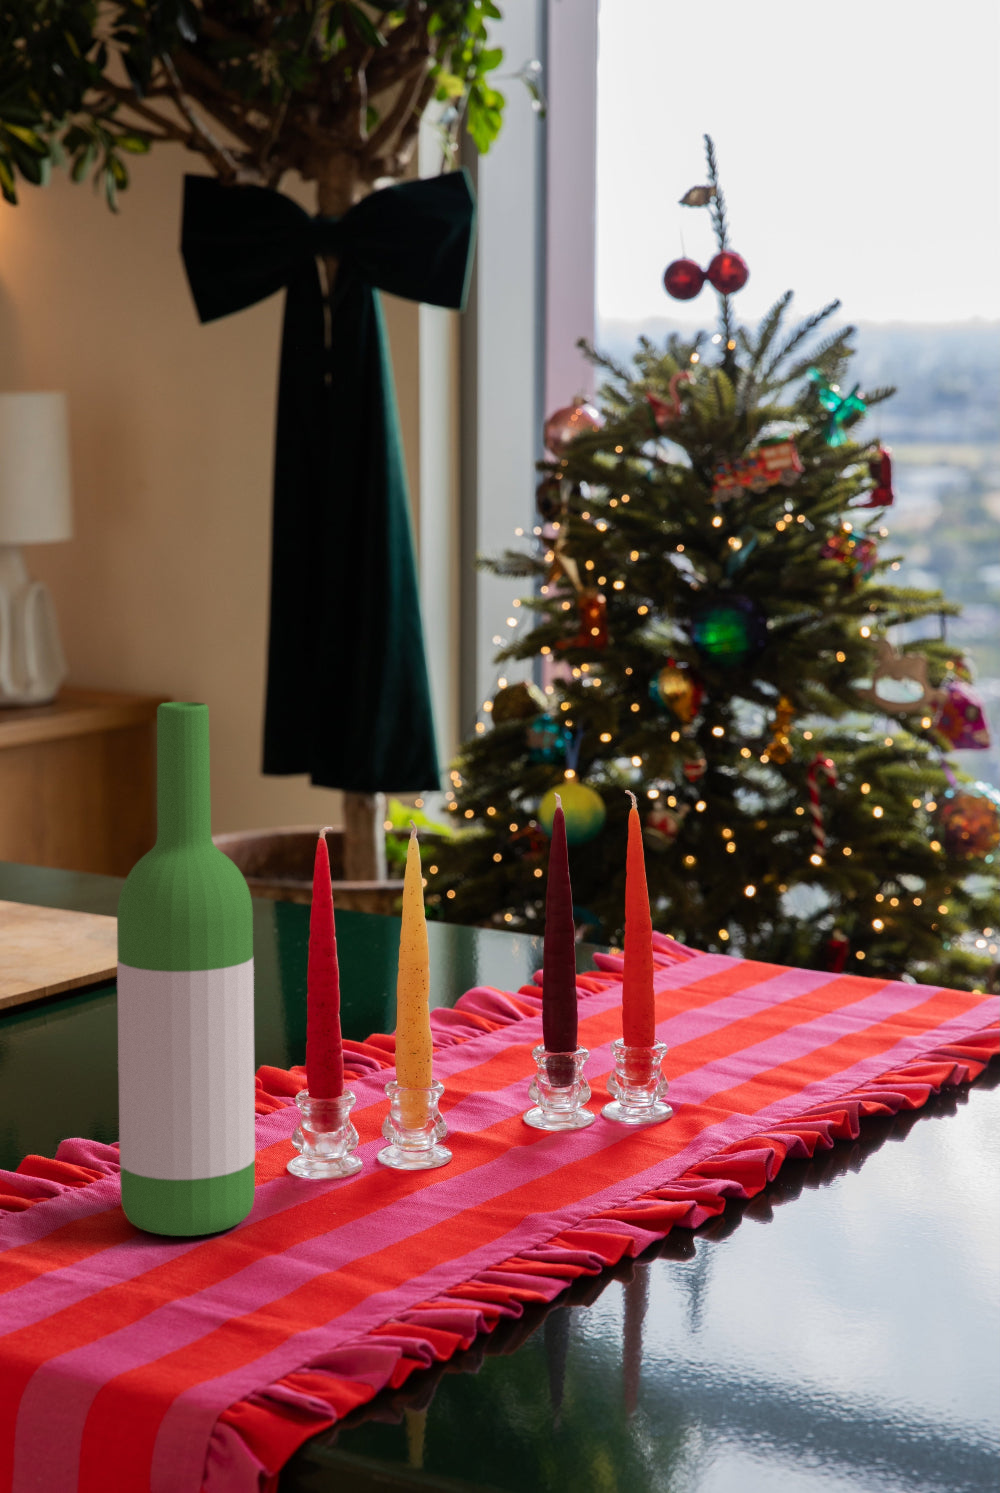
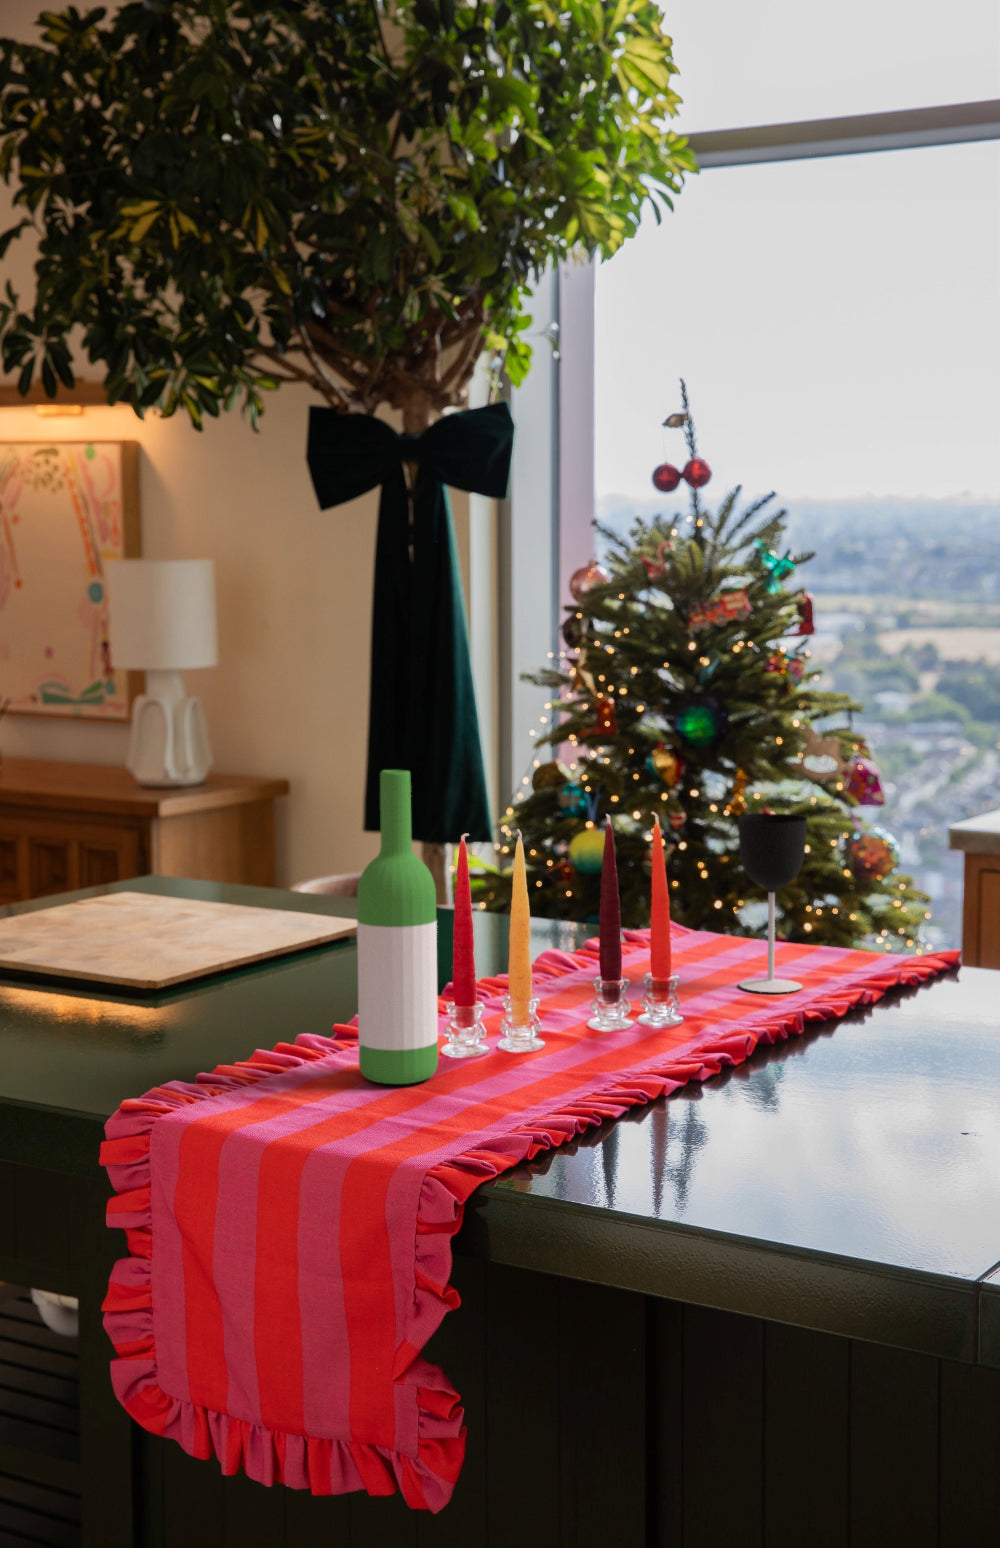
wine glass: none [769,775,882,1061] -> present [738,814,807,992]

